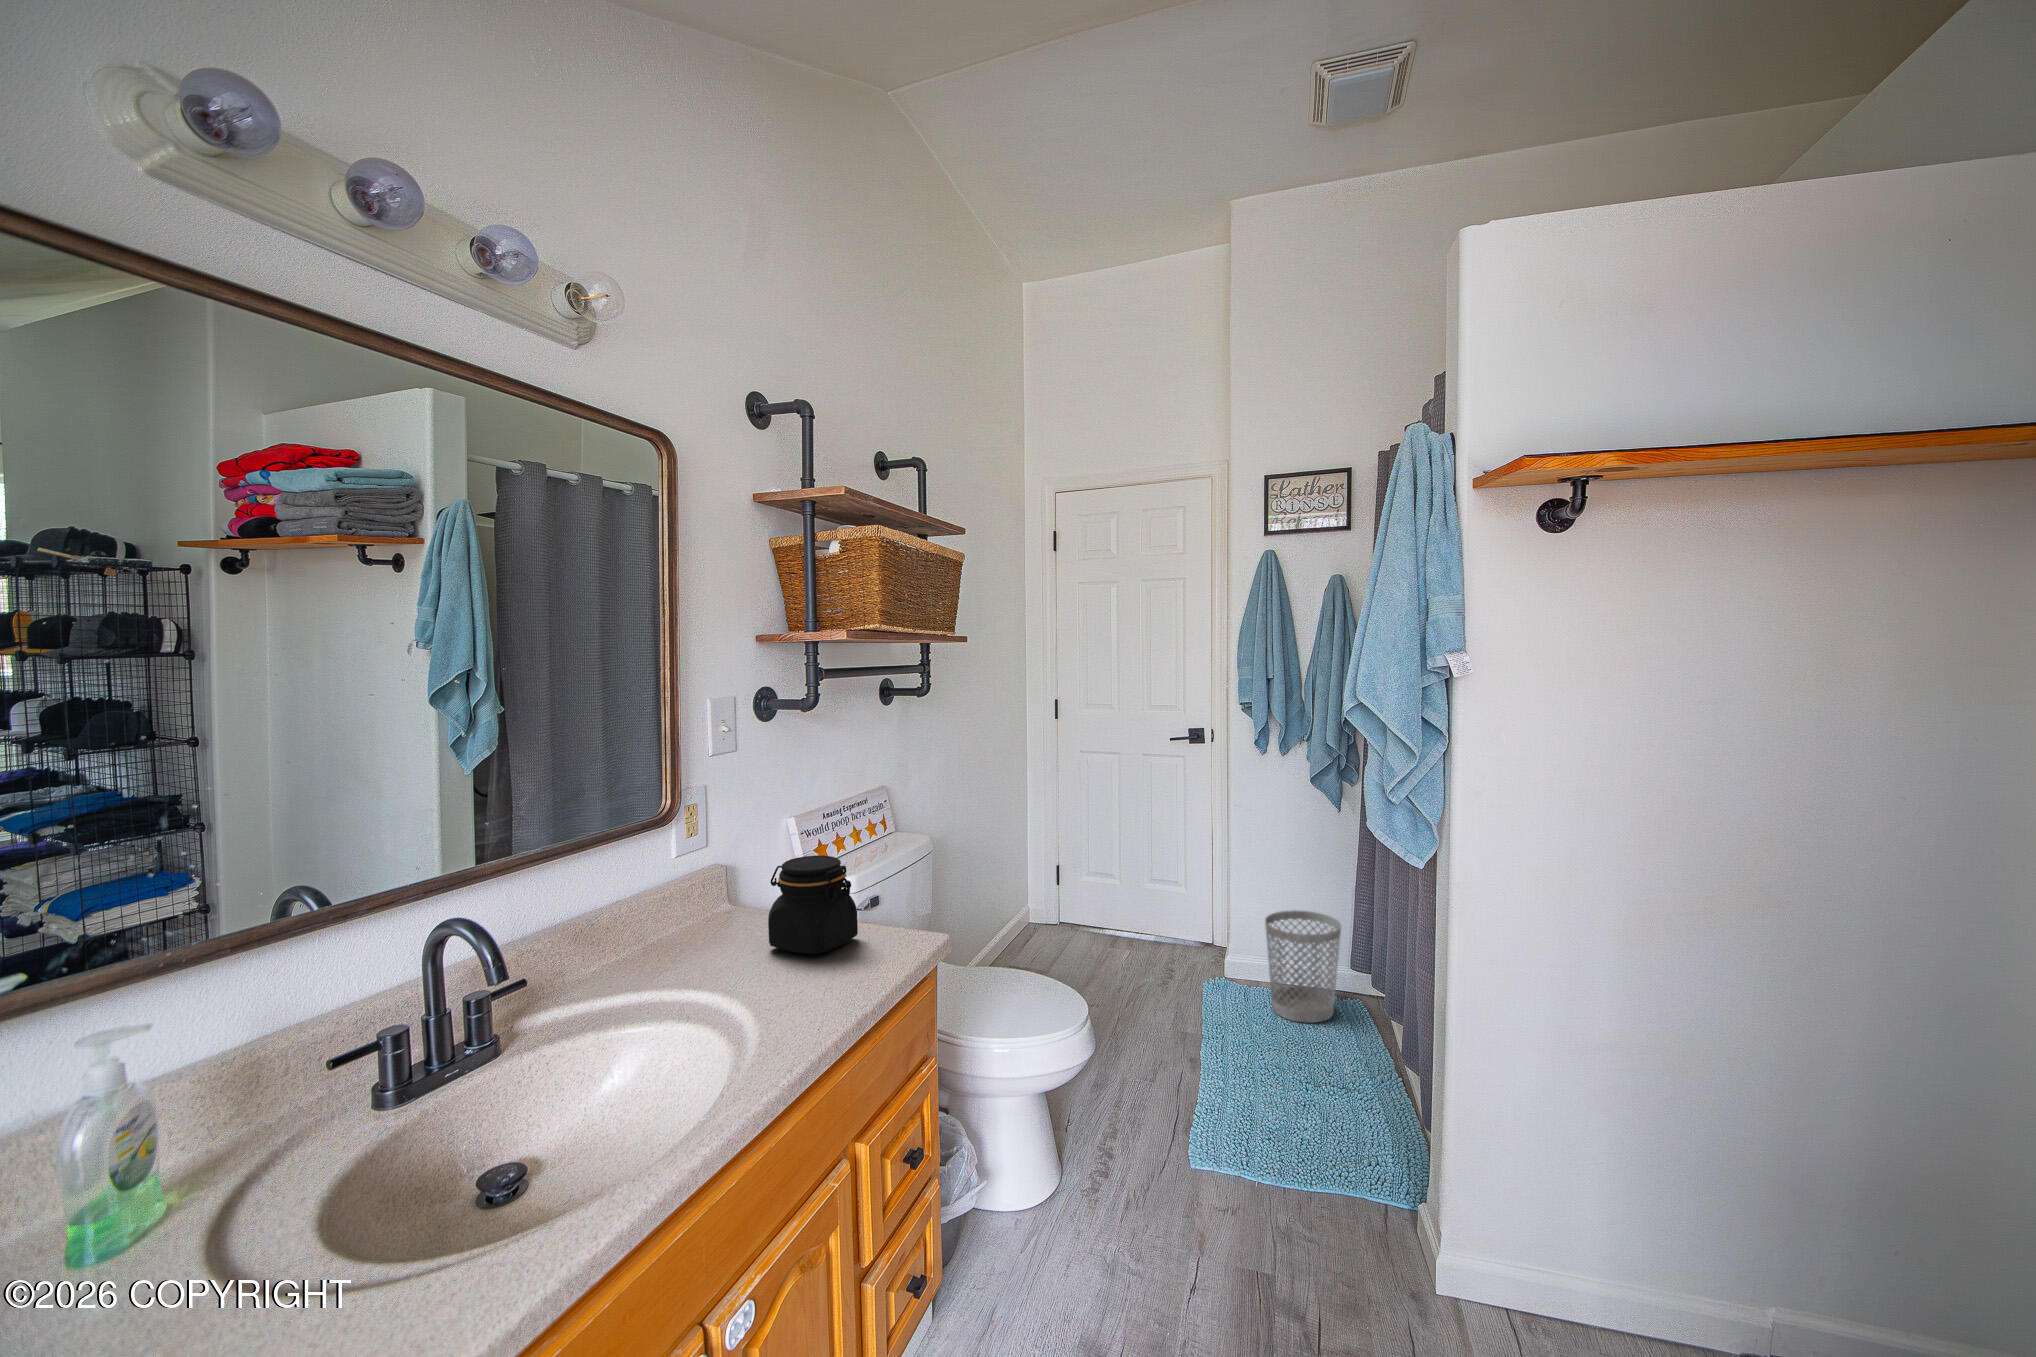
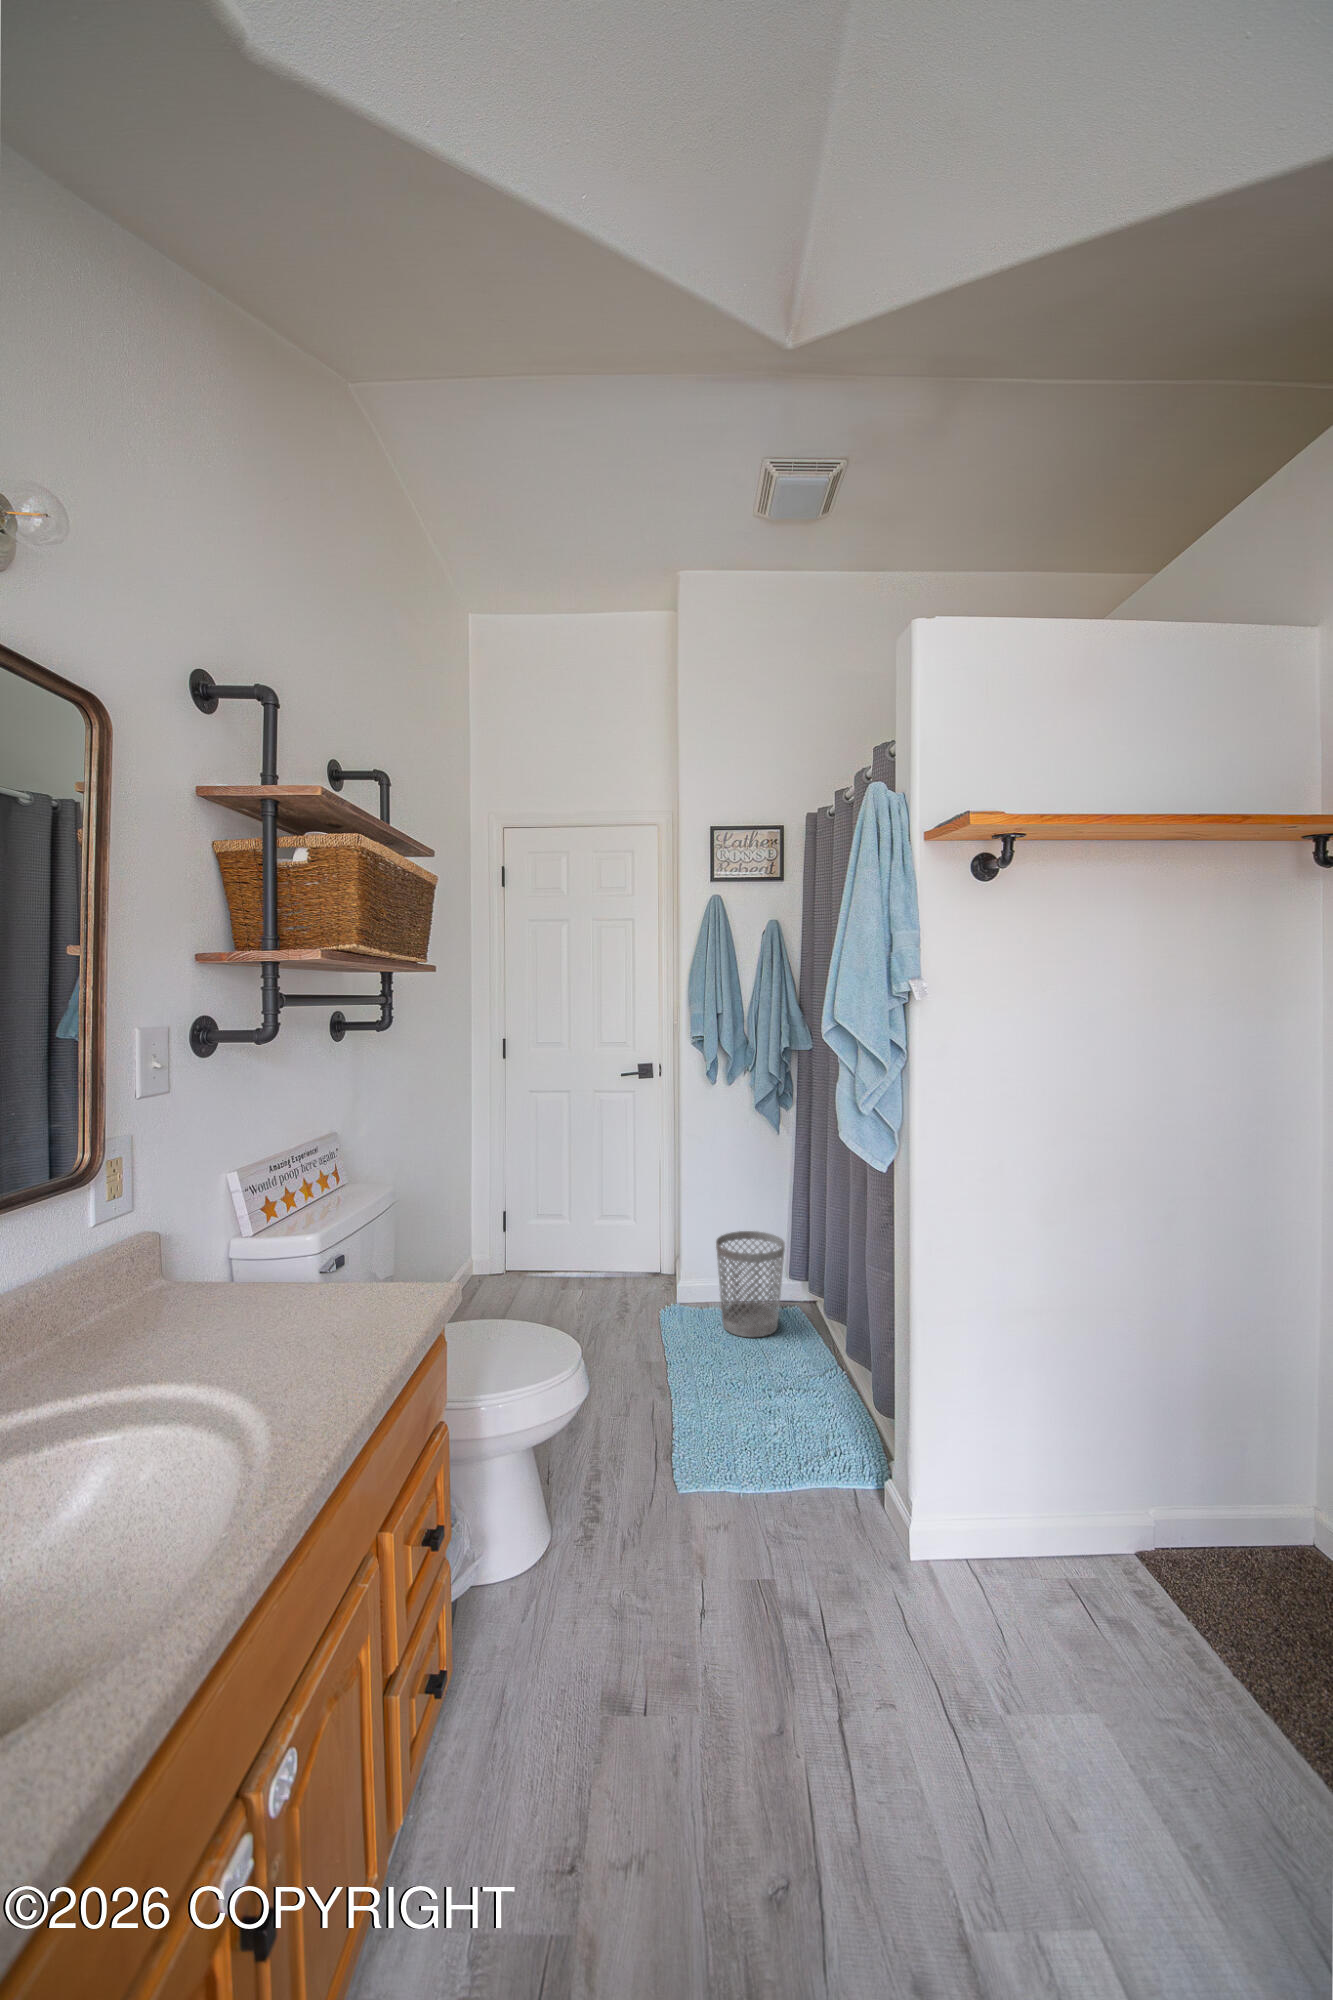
jar: present [768,855,858,954] -> none [226,1215,344,1340]

